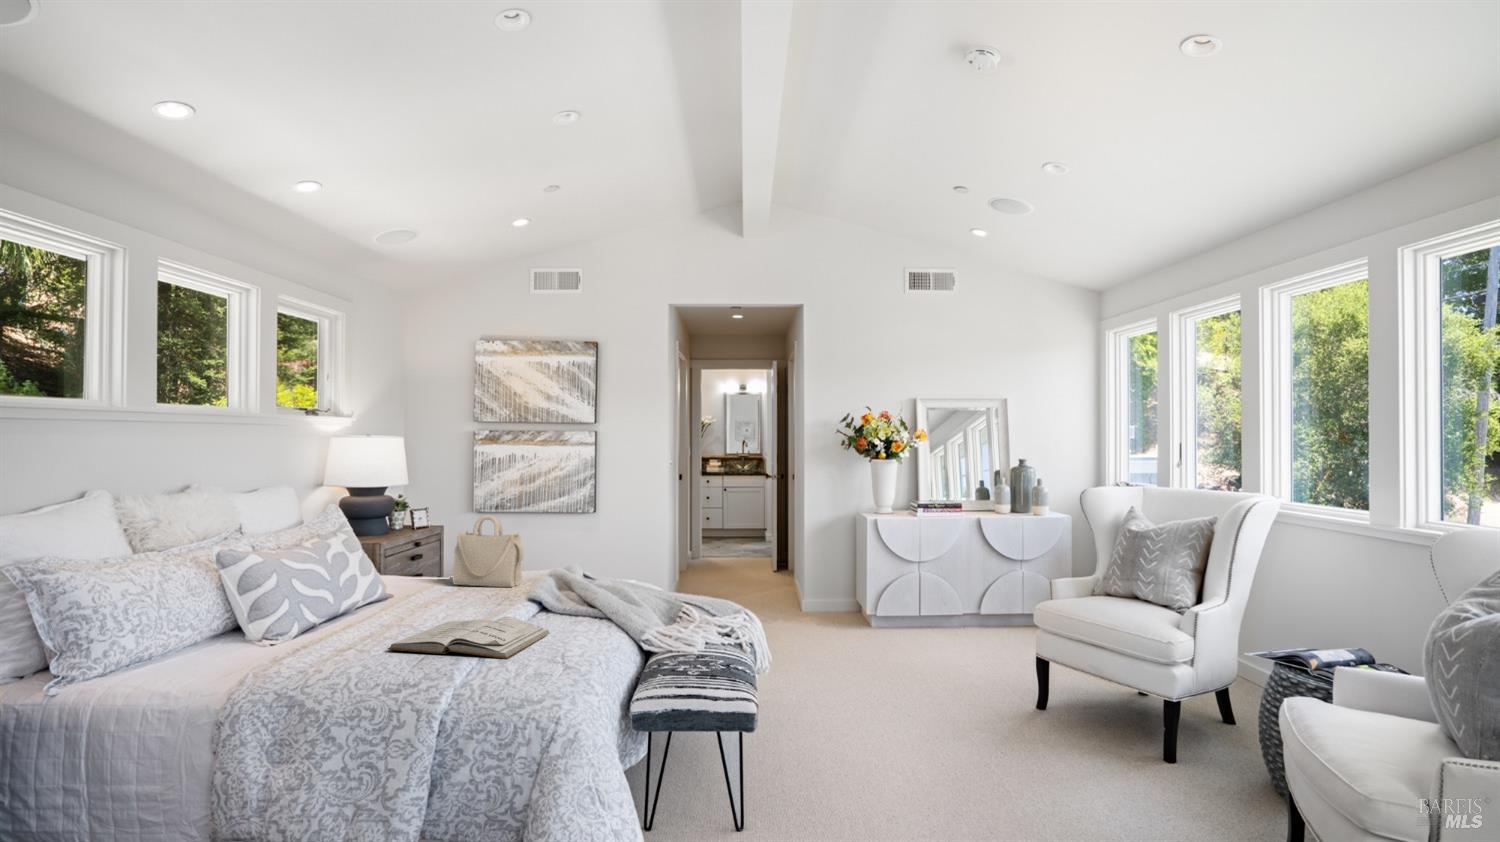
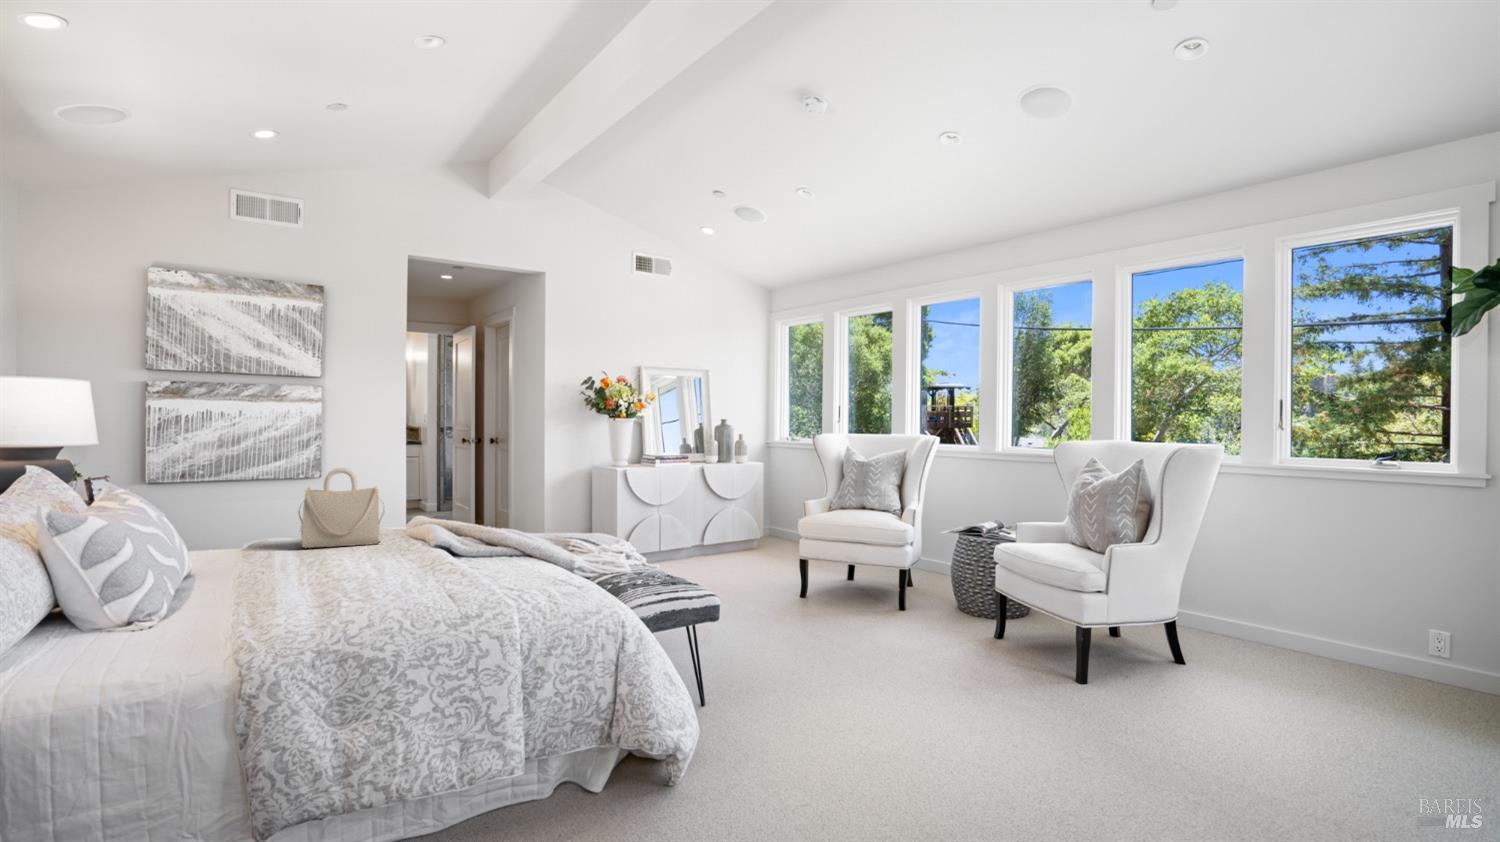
book: present [388,617,550,659] -> none [395,557,537,597]

